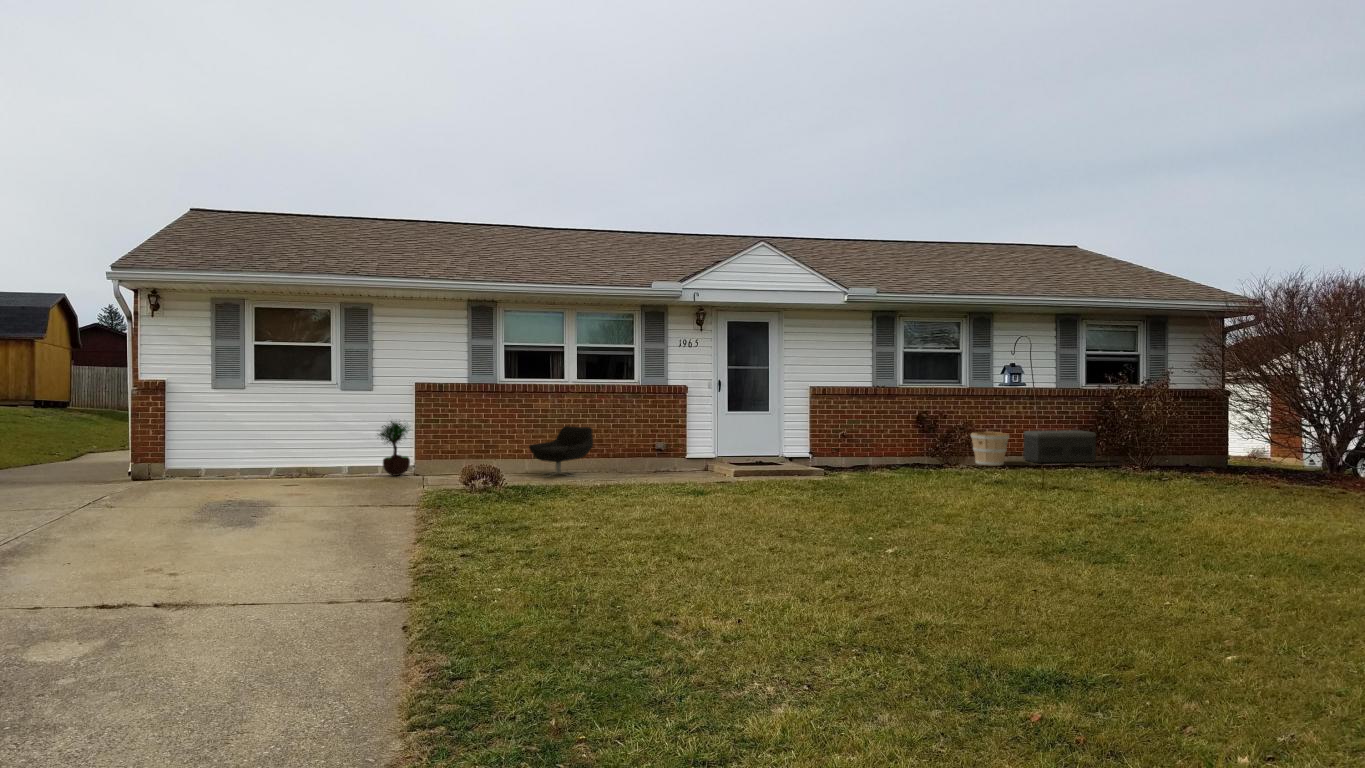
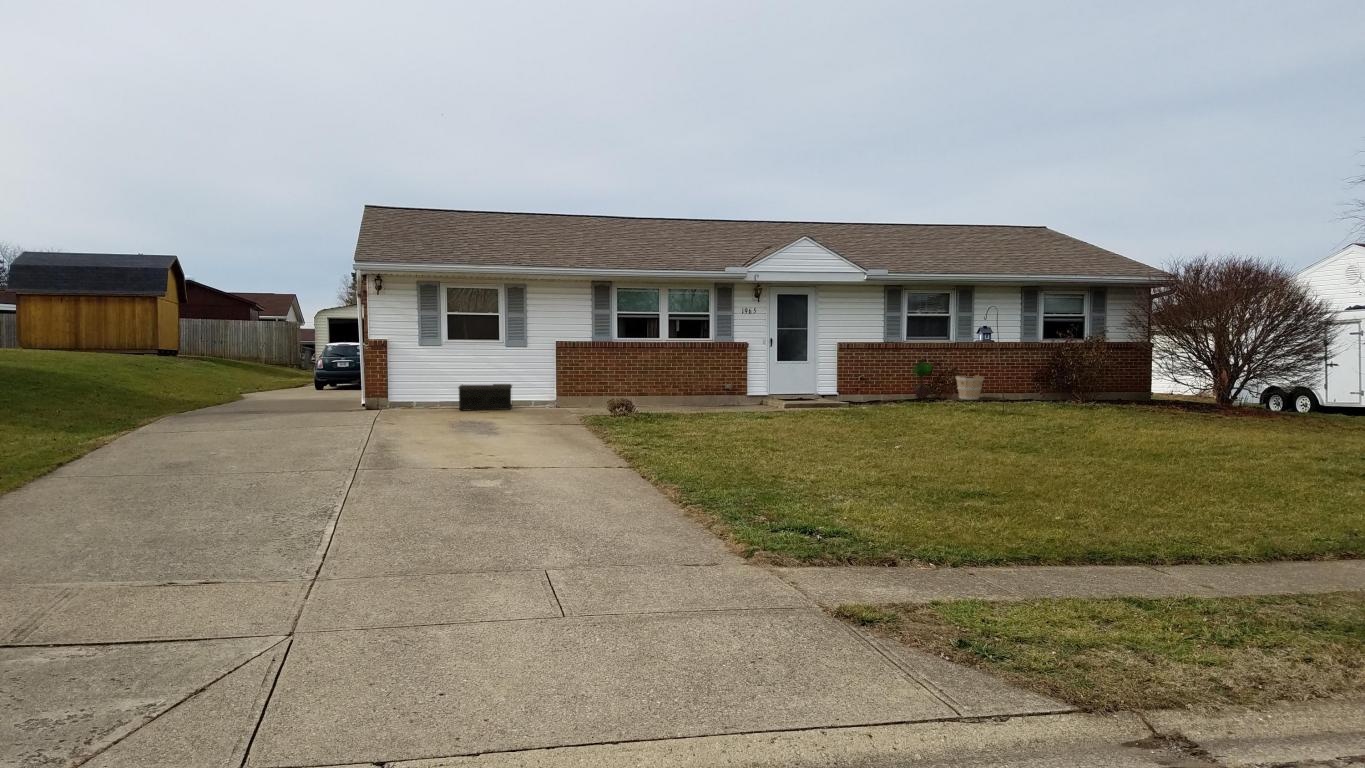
potted tree: present [379,421,410,476] -> present [912,362,931,398]
lounge chair: present [529,426,593,476] -> none [639,372,684,408]
storage bench: present [1023,430,1096,463] -> present [459,384,512,411]

